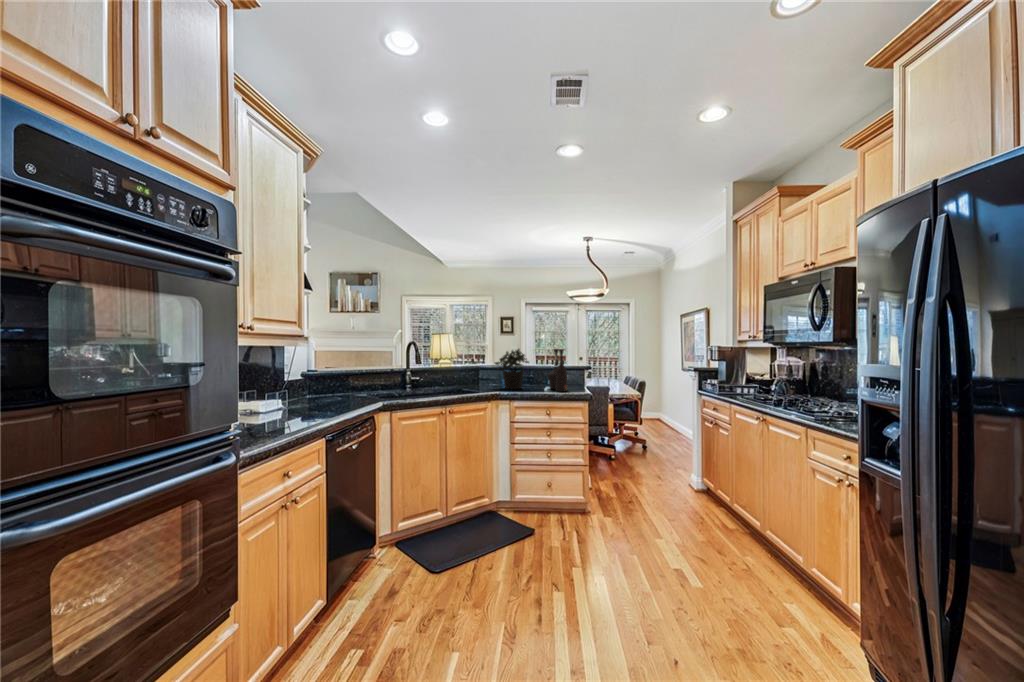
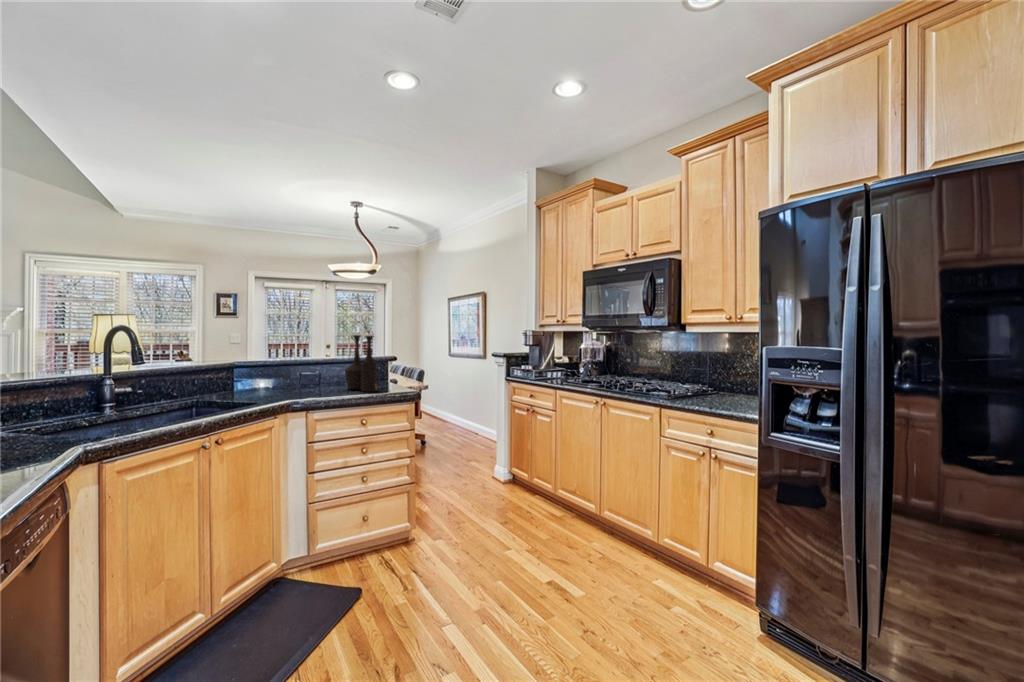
potted plant: present [495,349,529,389] -> none [263,334,323,394]

